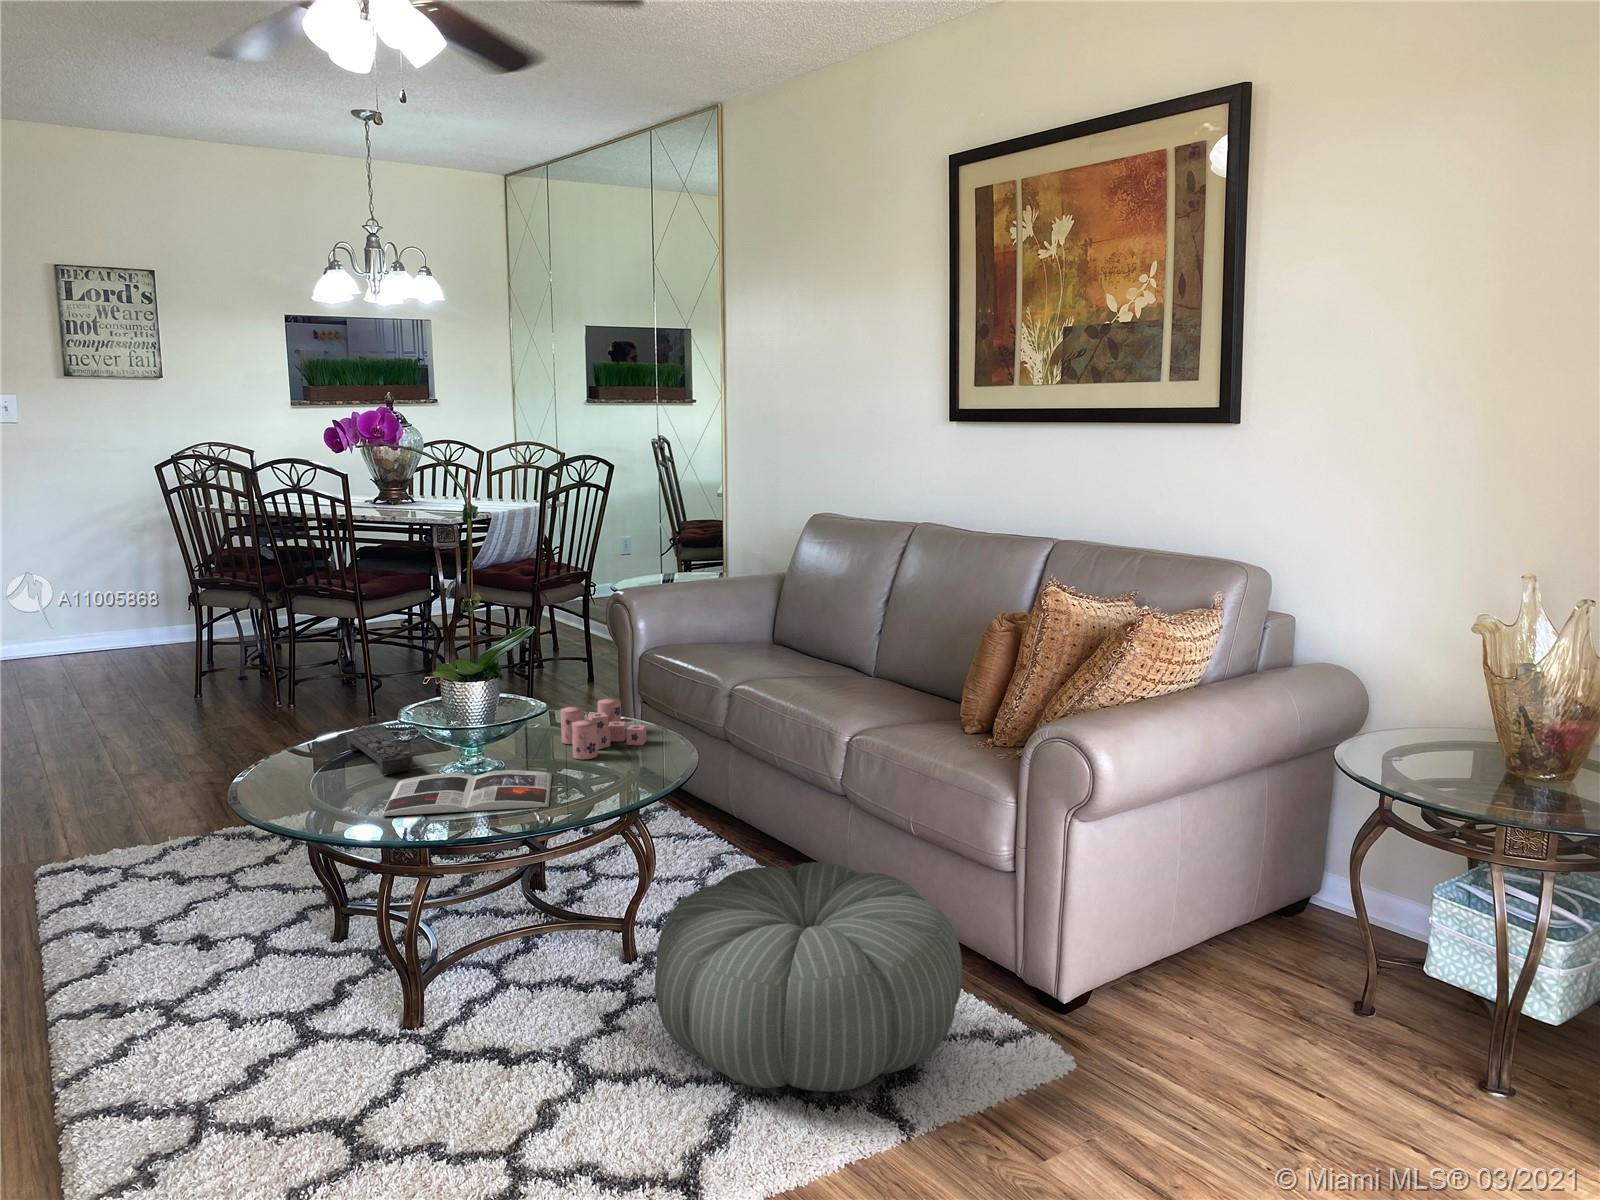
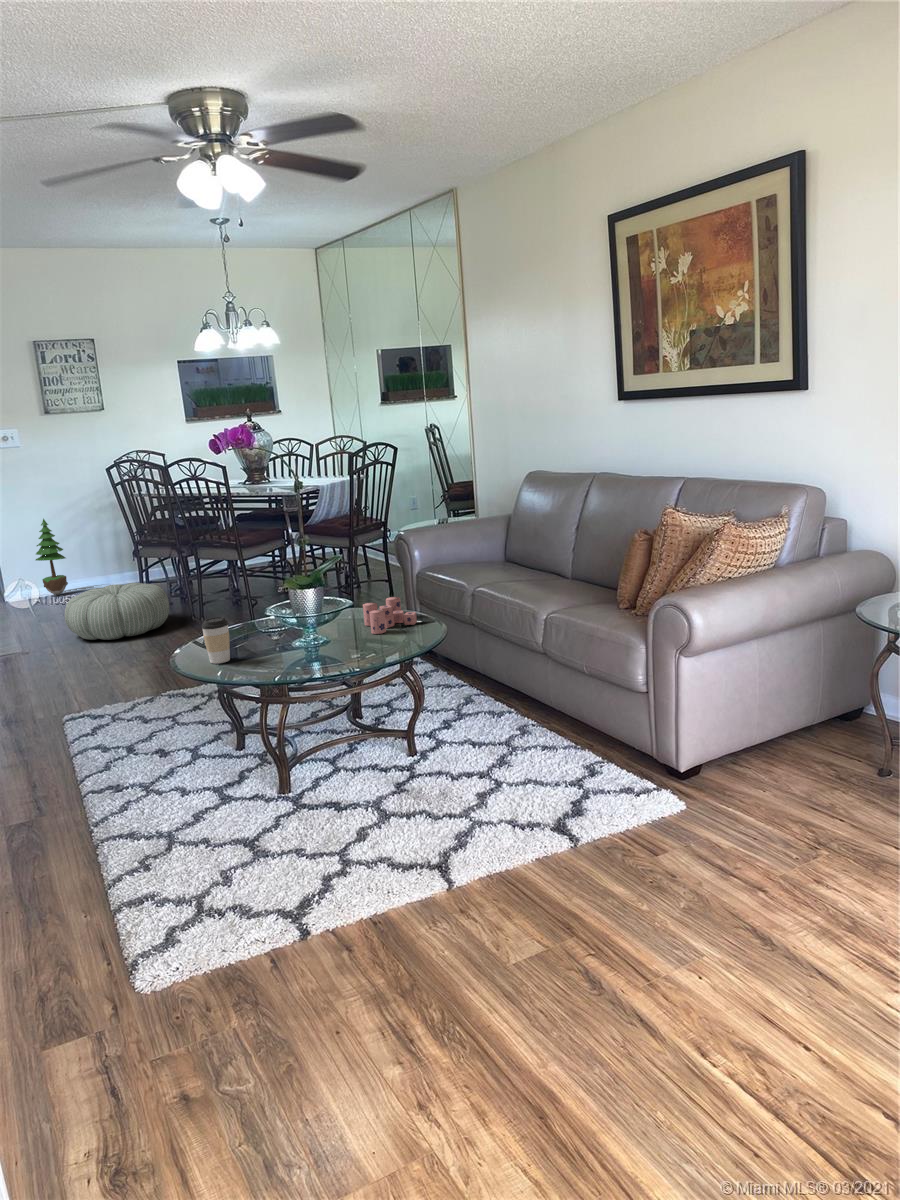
potted tree: none [24,536,77,658] -> present [36,519,68,596]
coffee cup: none [288,723,336,801] -> present [201,617,230,664]
remote control: present [346,729,413,775] -> none [235,622,275,648]
magazine: present [381,770,552,816] -> none [258,641,358,670]
pouf: present [655,862,962,1092] -> present [65,583,169,640]

